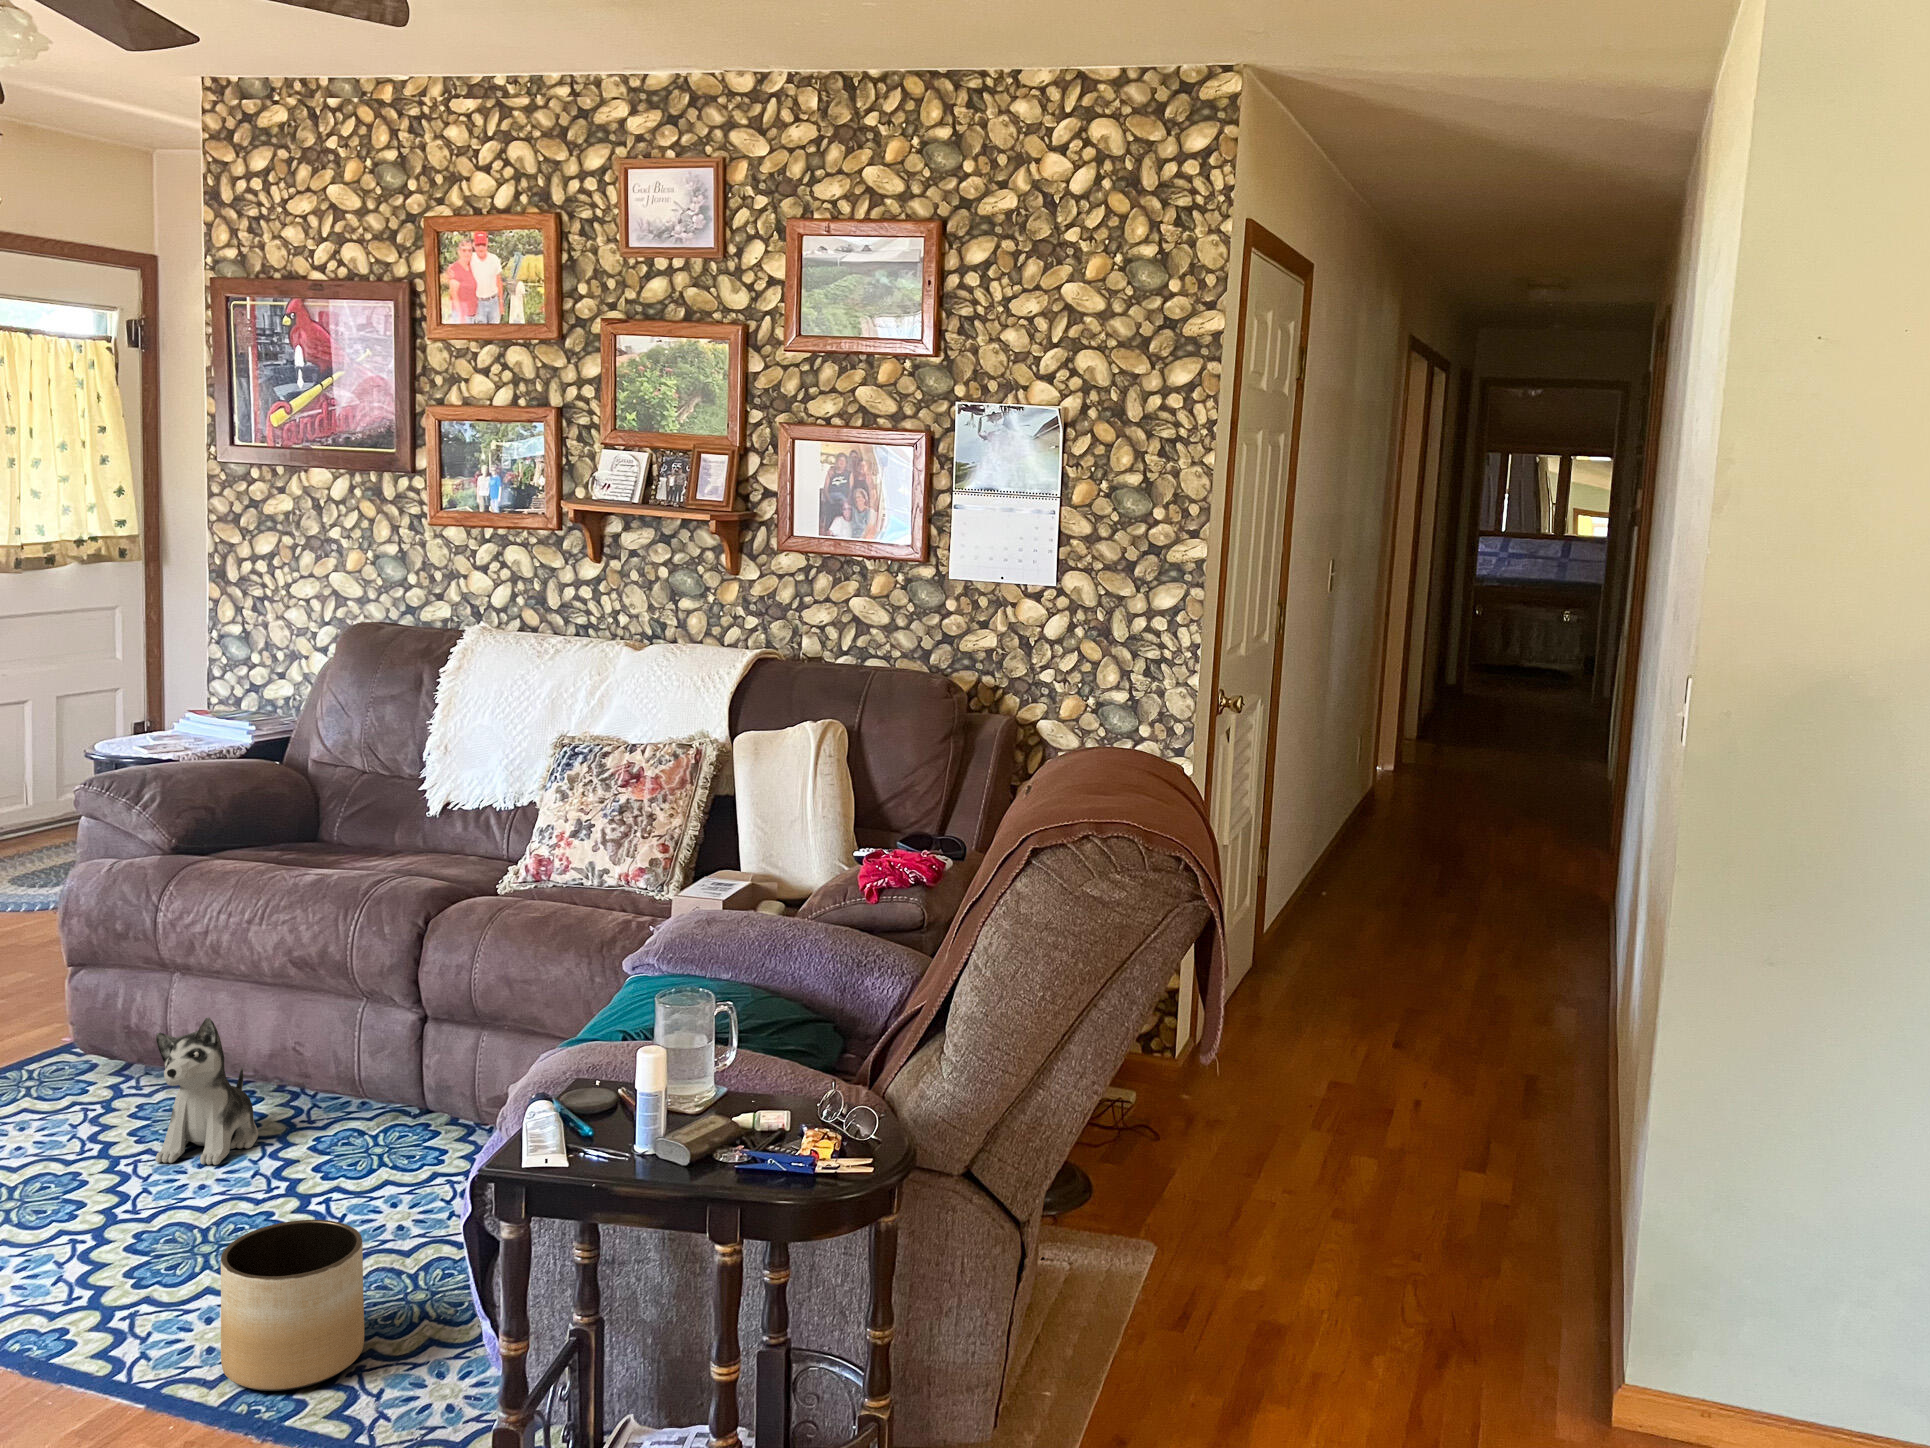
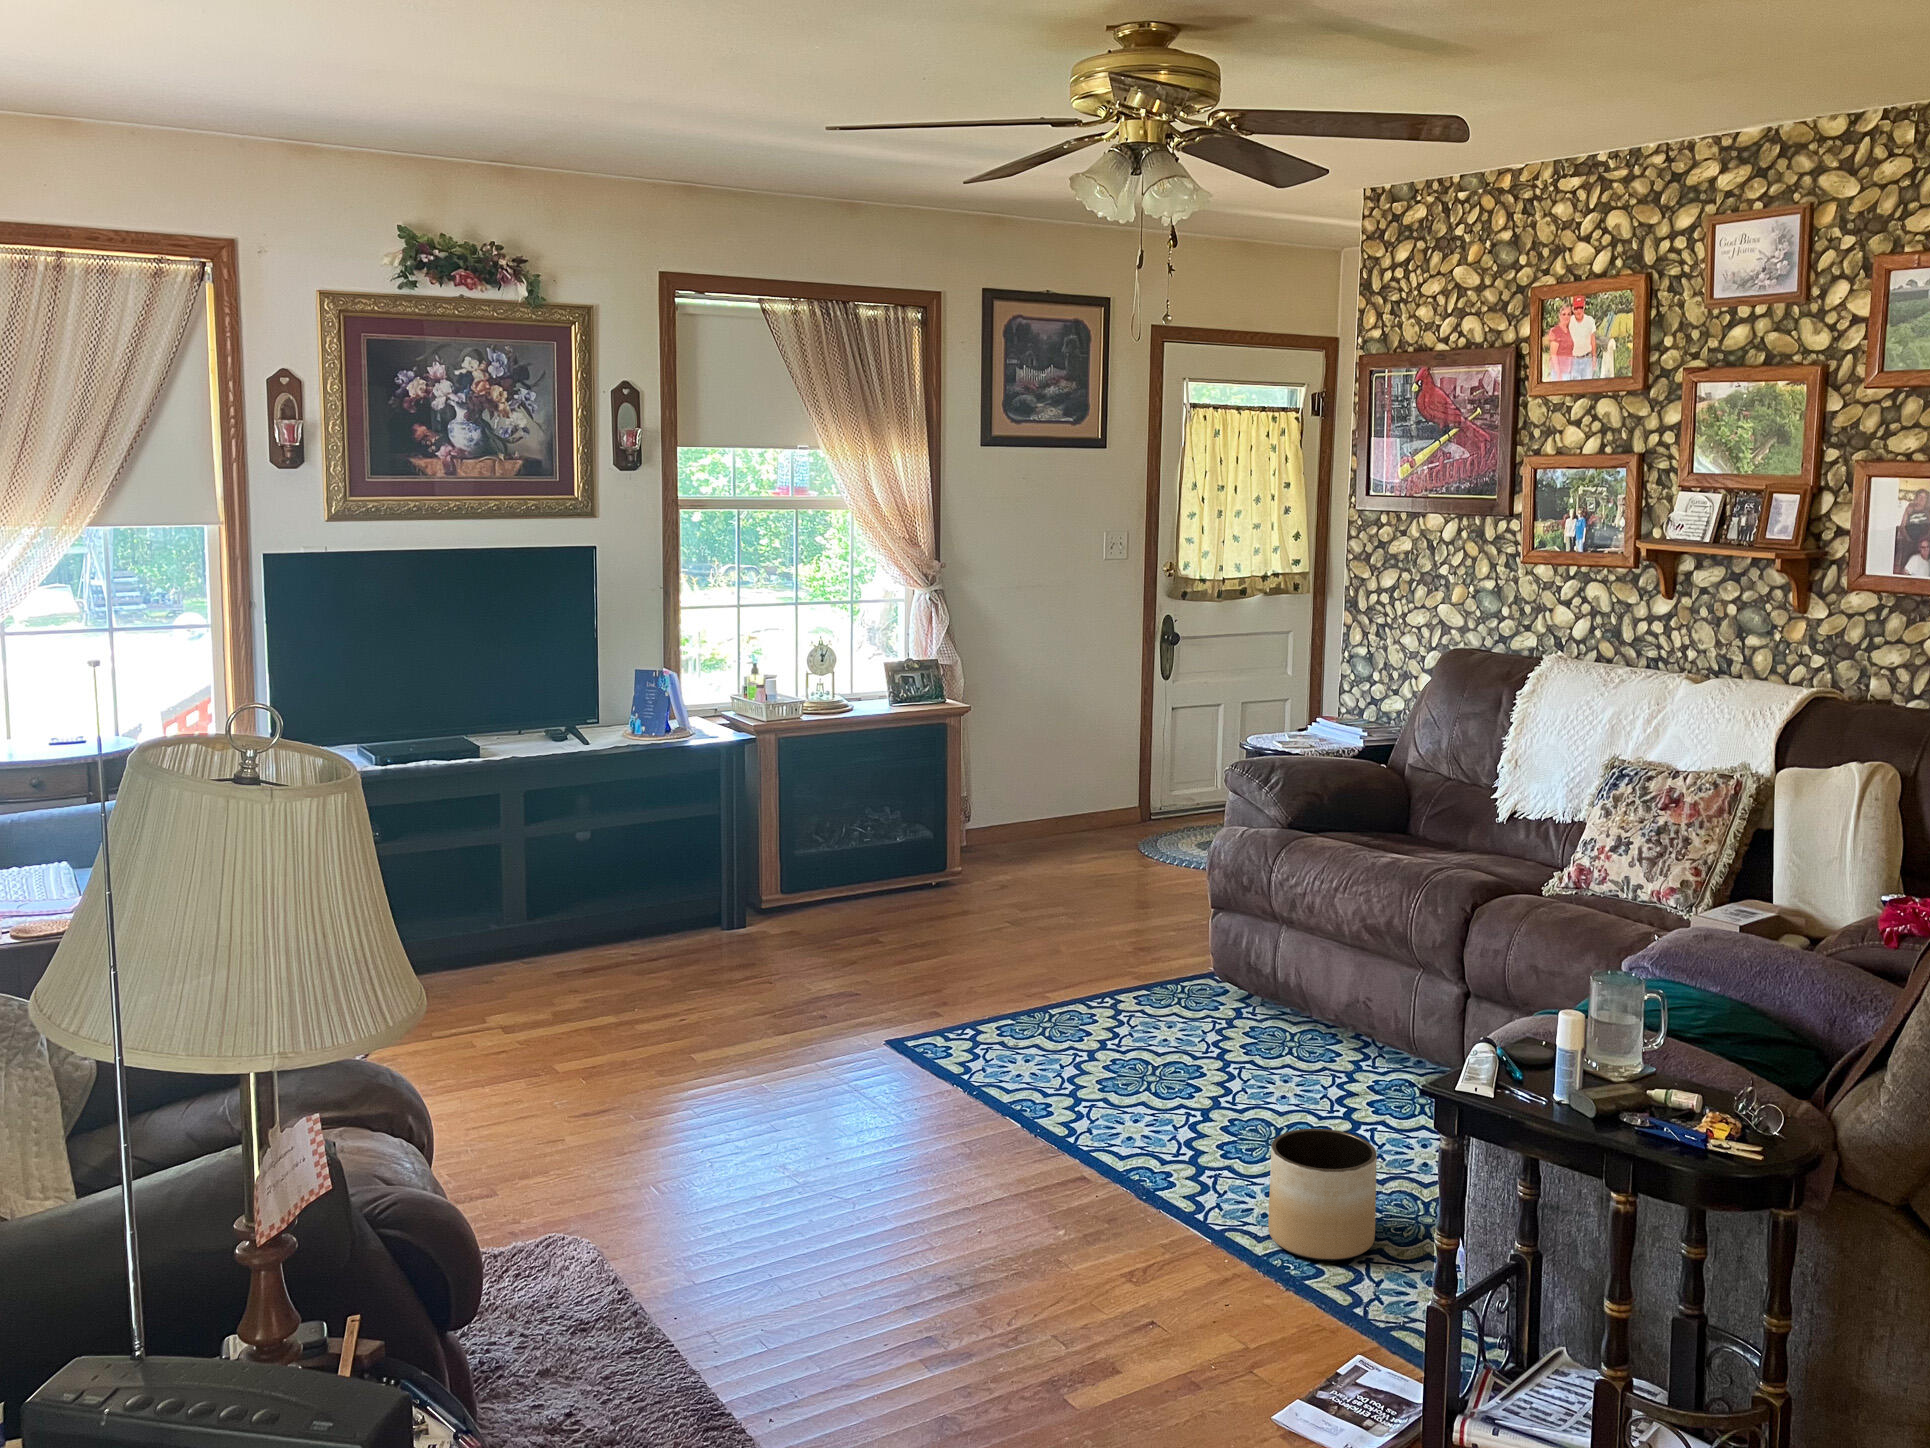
plush toy: present [155,1017,258,1165] -> none [1254,963,1331,1082]

